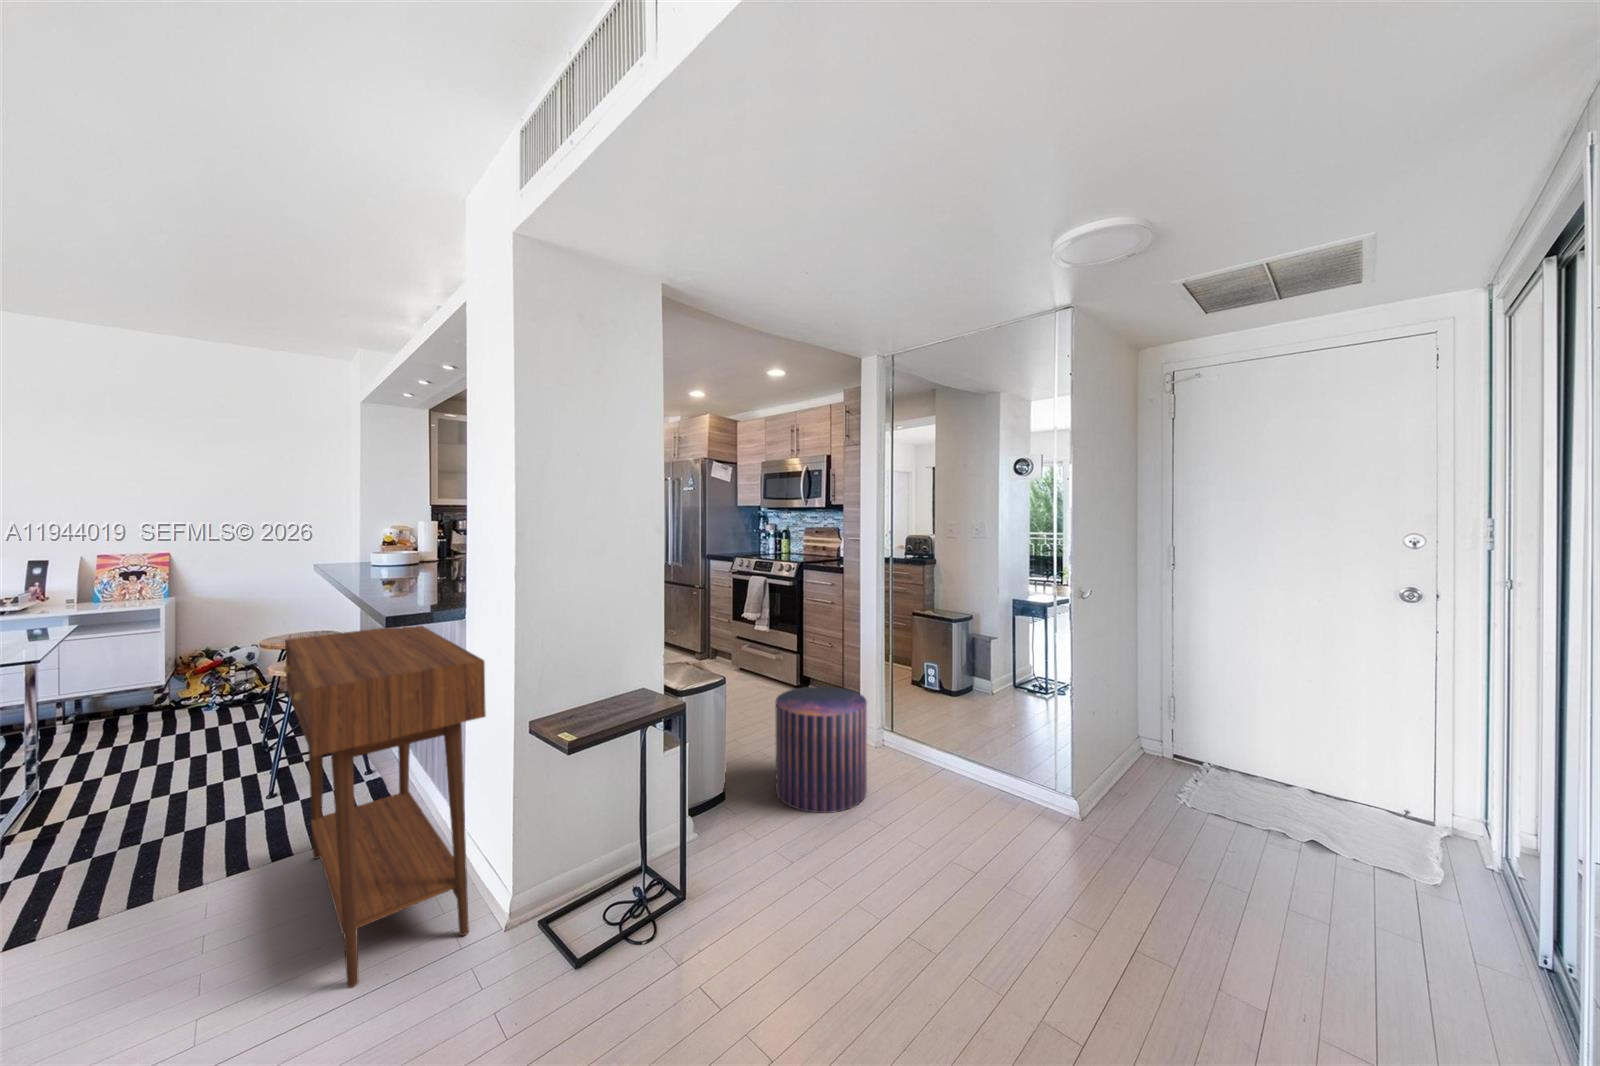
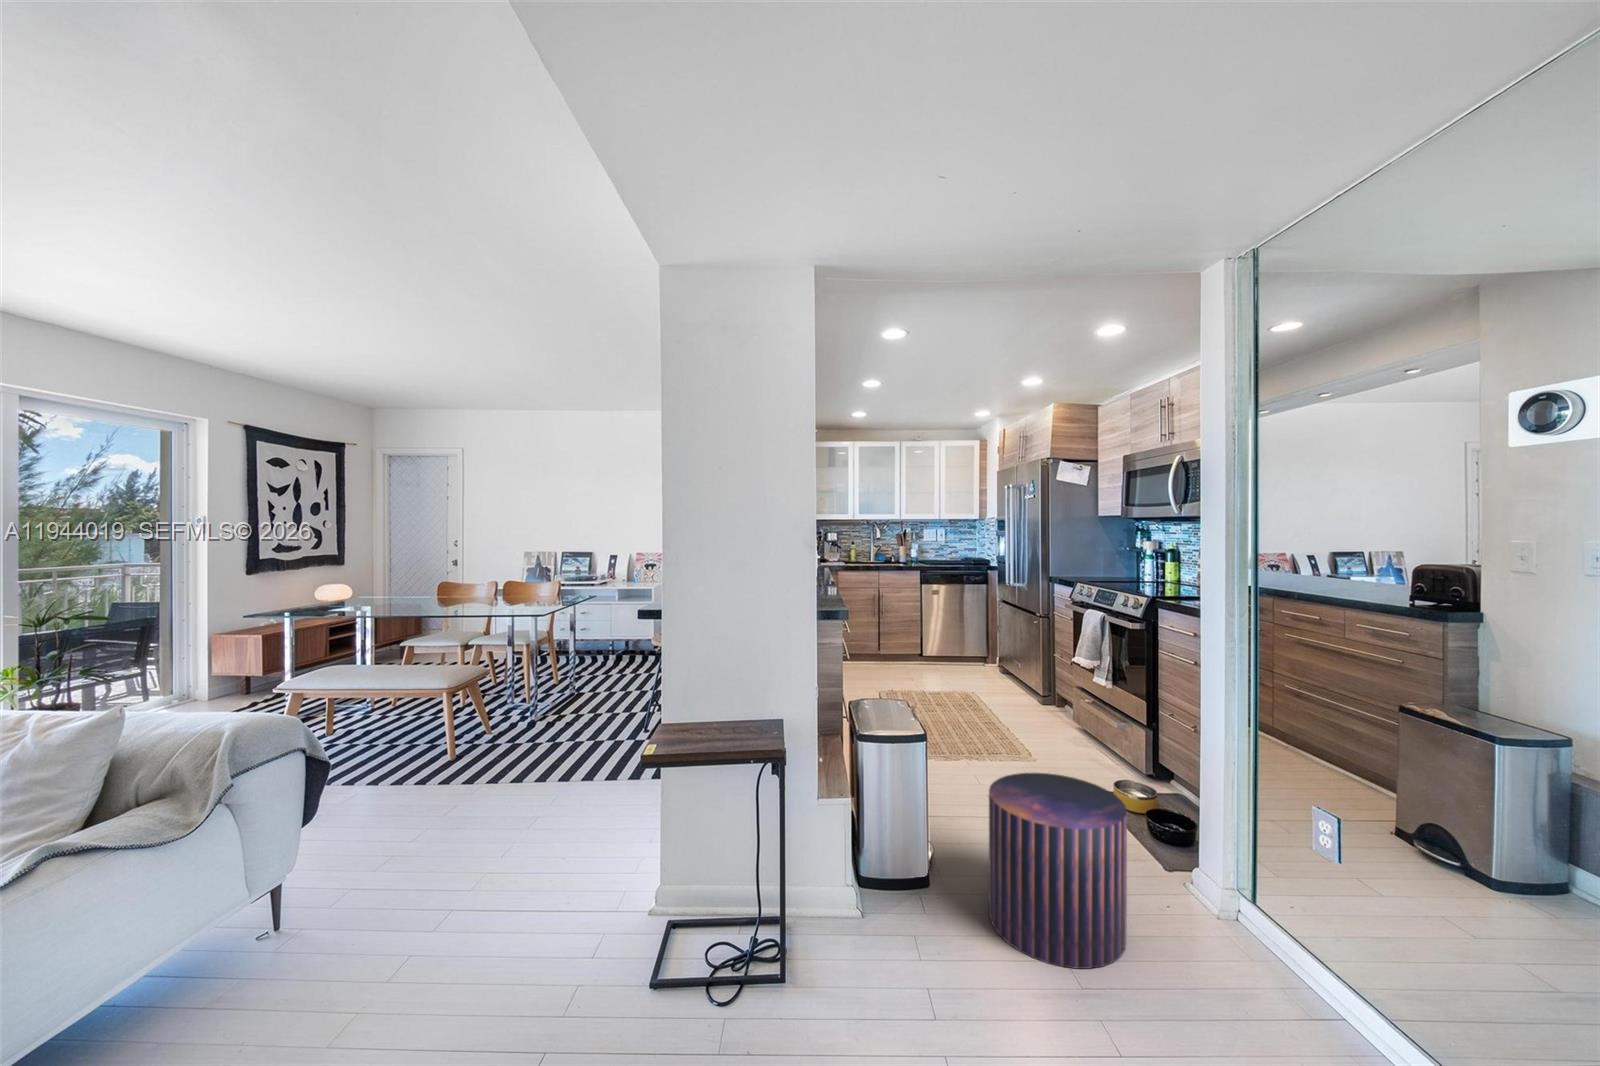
console table: present [284,626,486,988] -> none [514,629,675,917]

